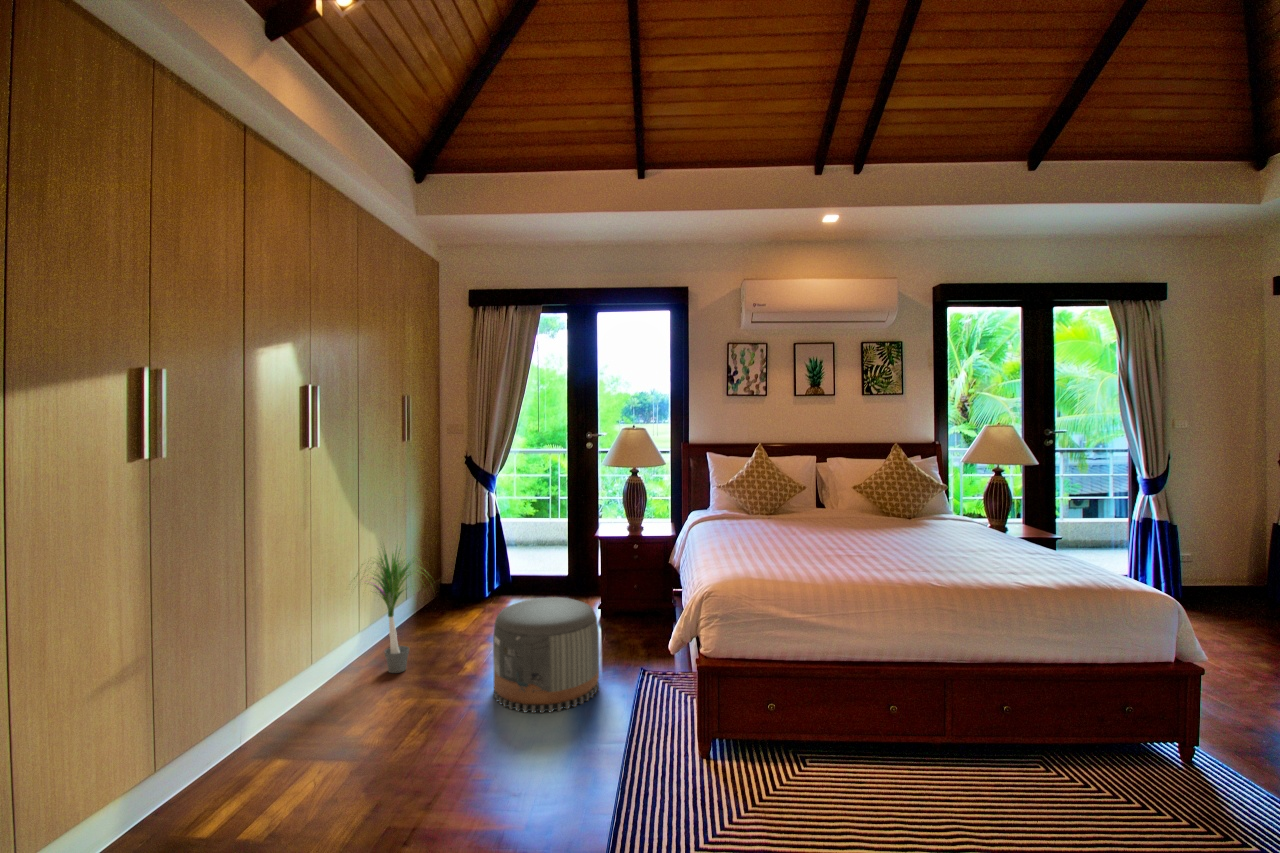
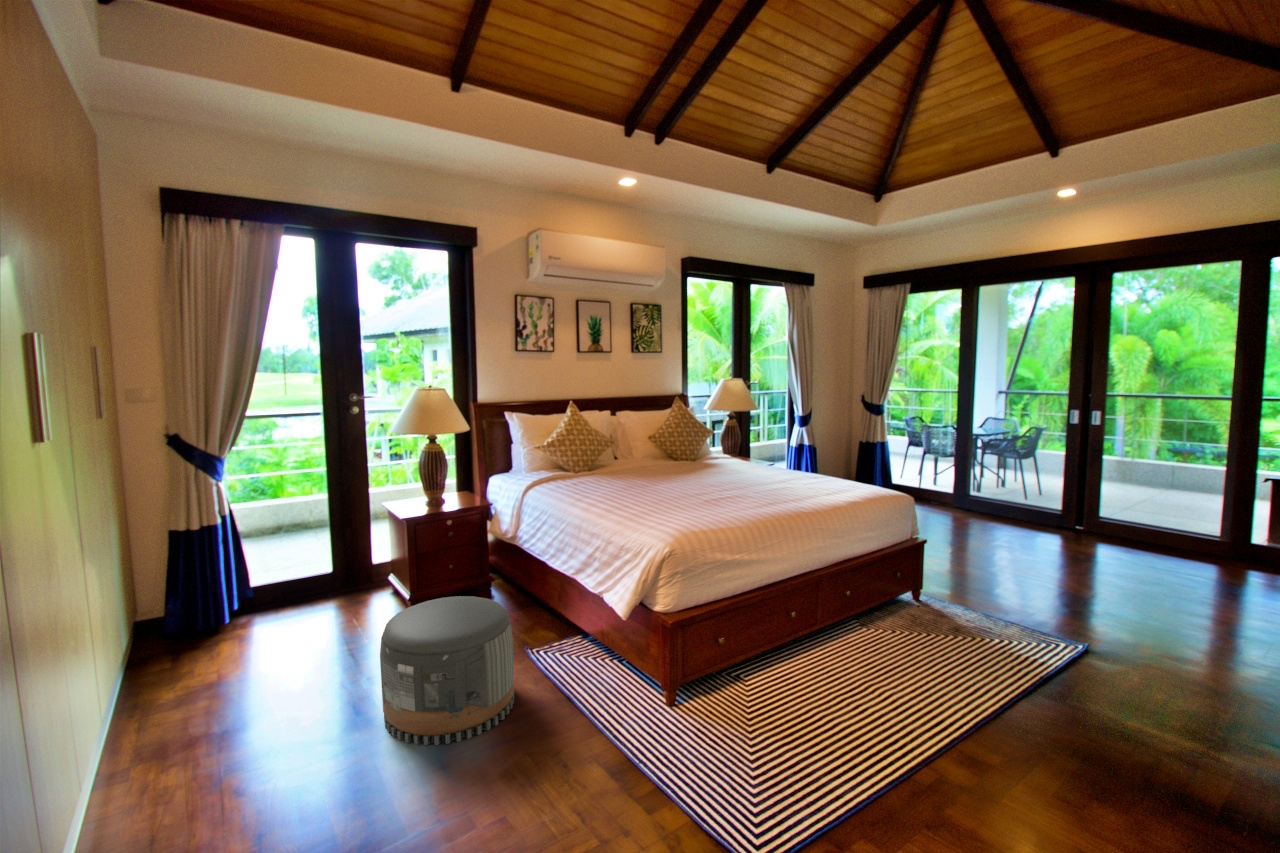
potted plant: present [354,549,427,673] -> none [90,568,260,767]

